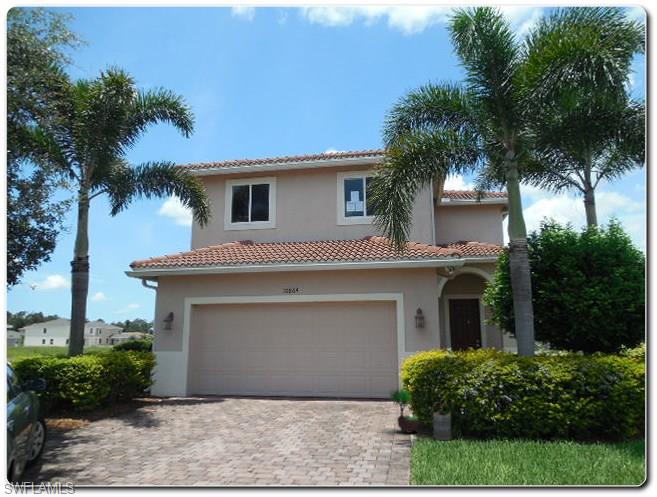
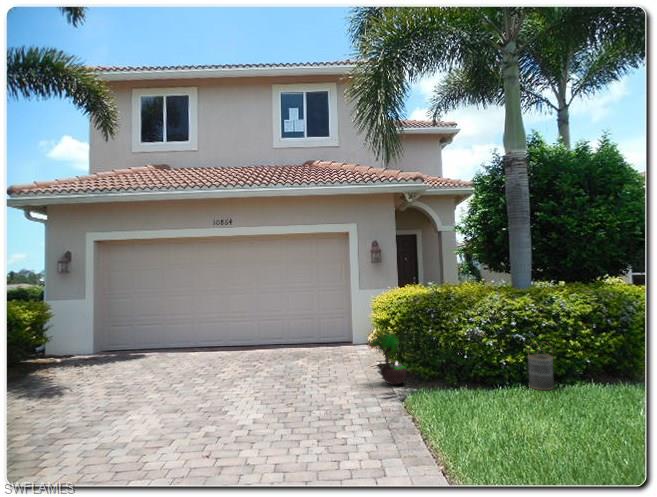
basket: present [433,412,452,440] -> present [528,354,554,390]

